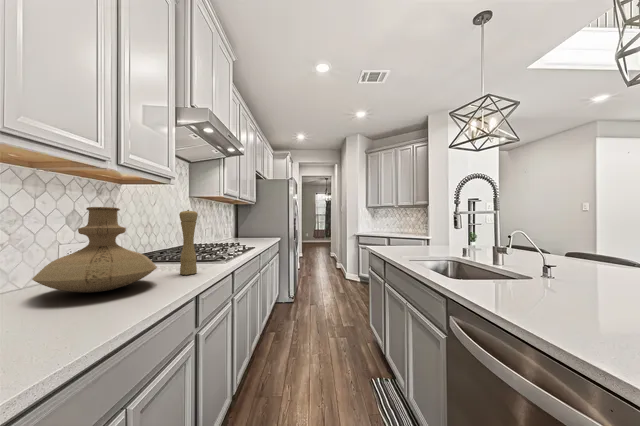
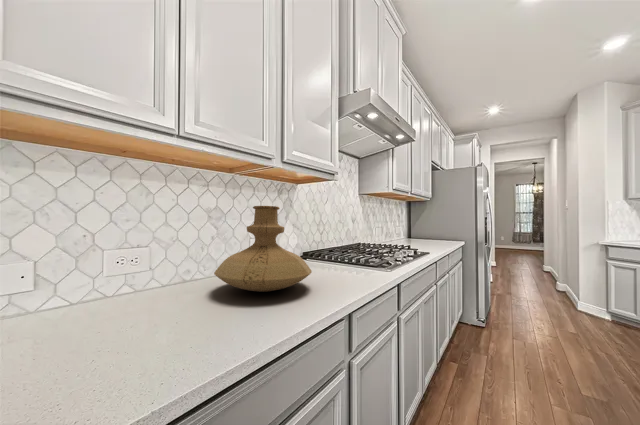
pepper mill: present [179,210,198,275] -> none [337,208,356,283]

